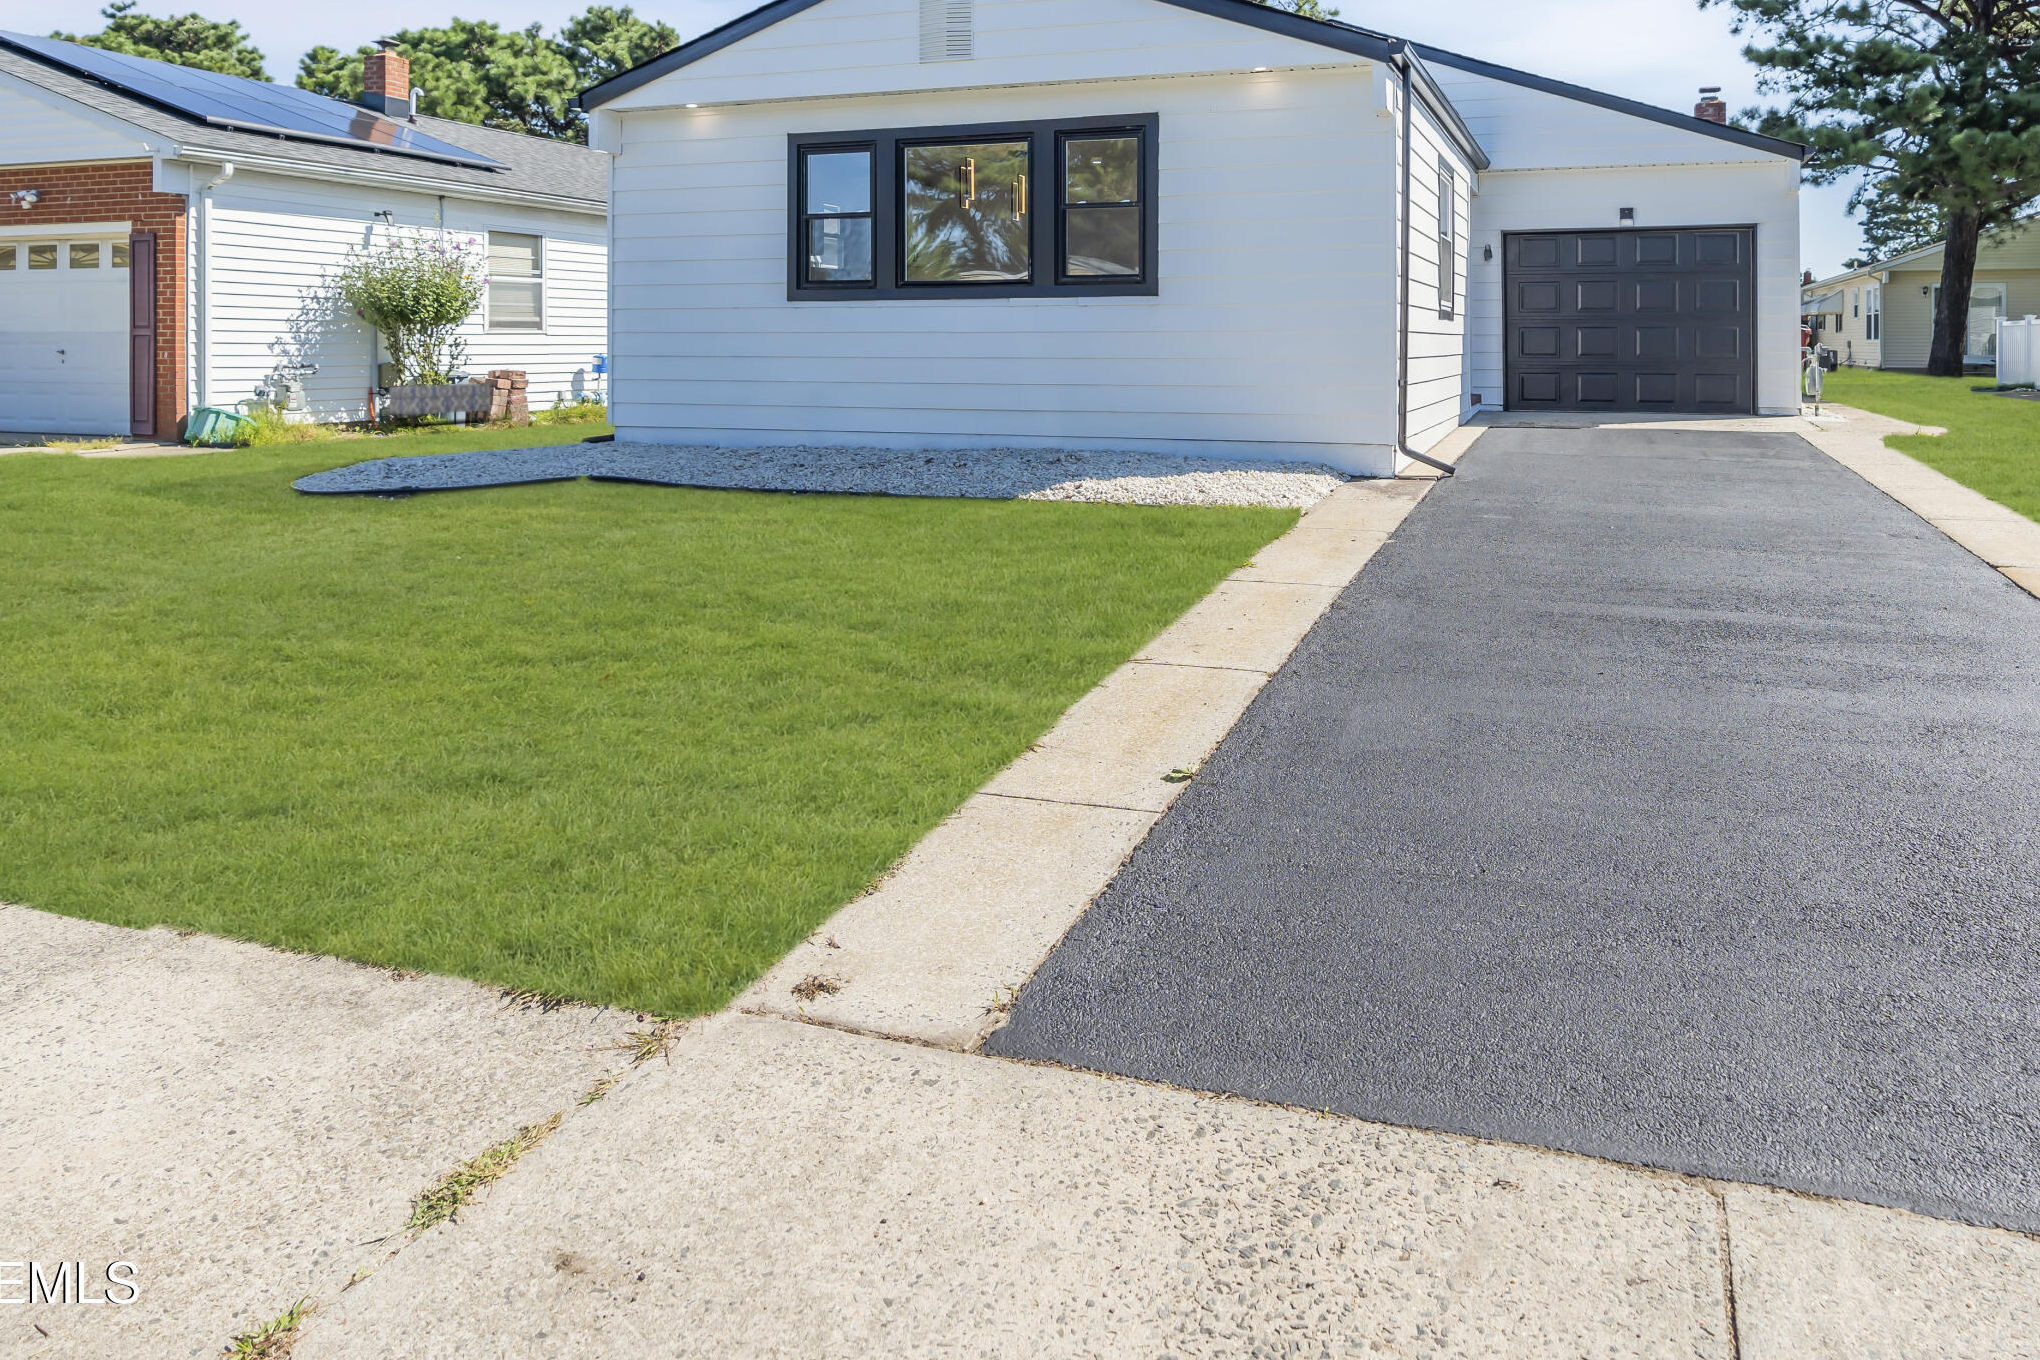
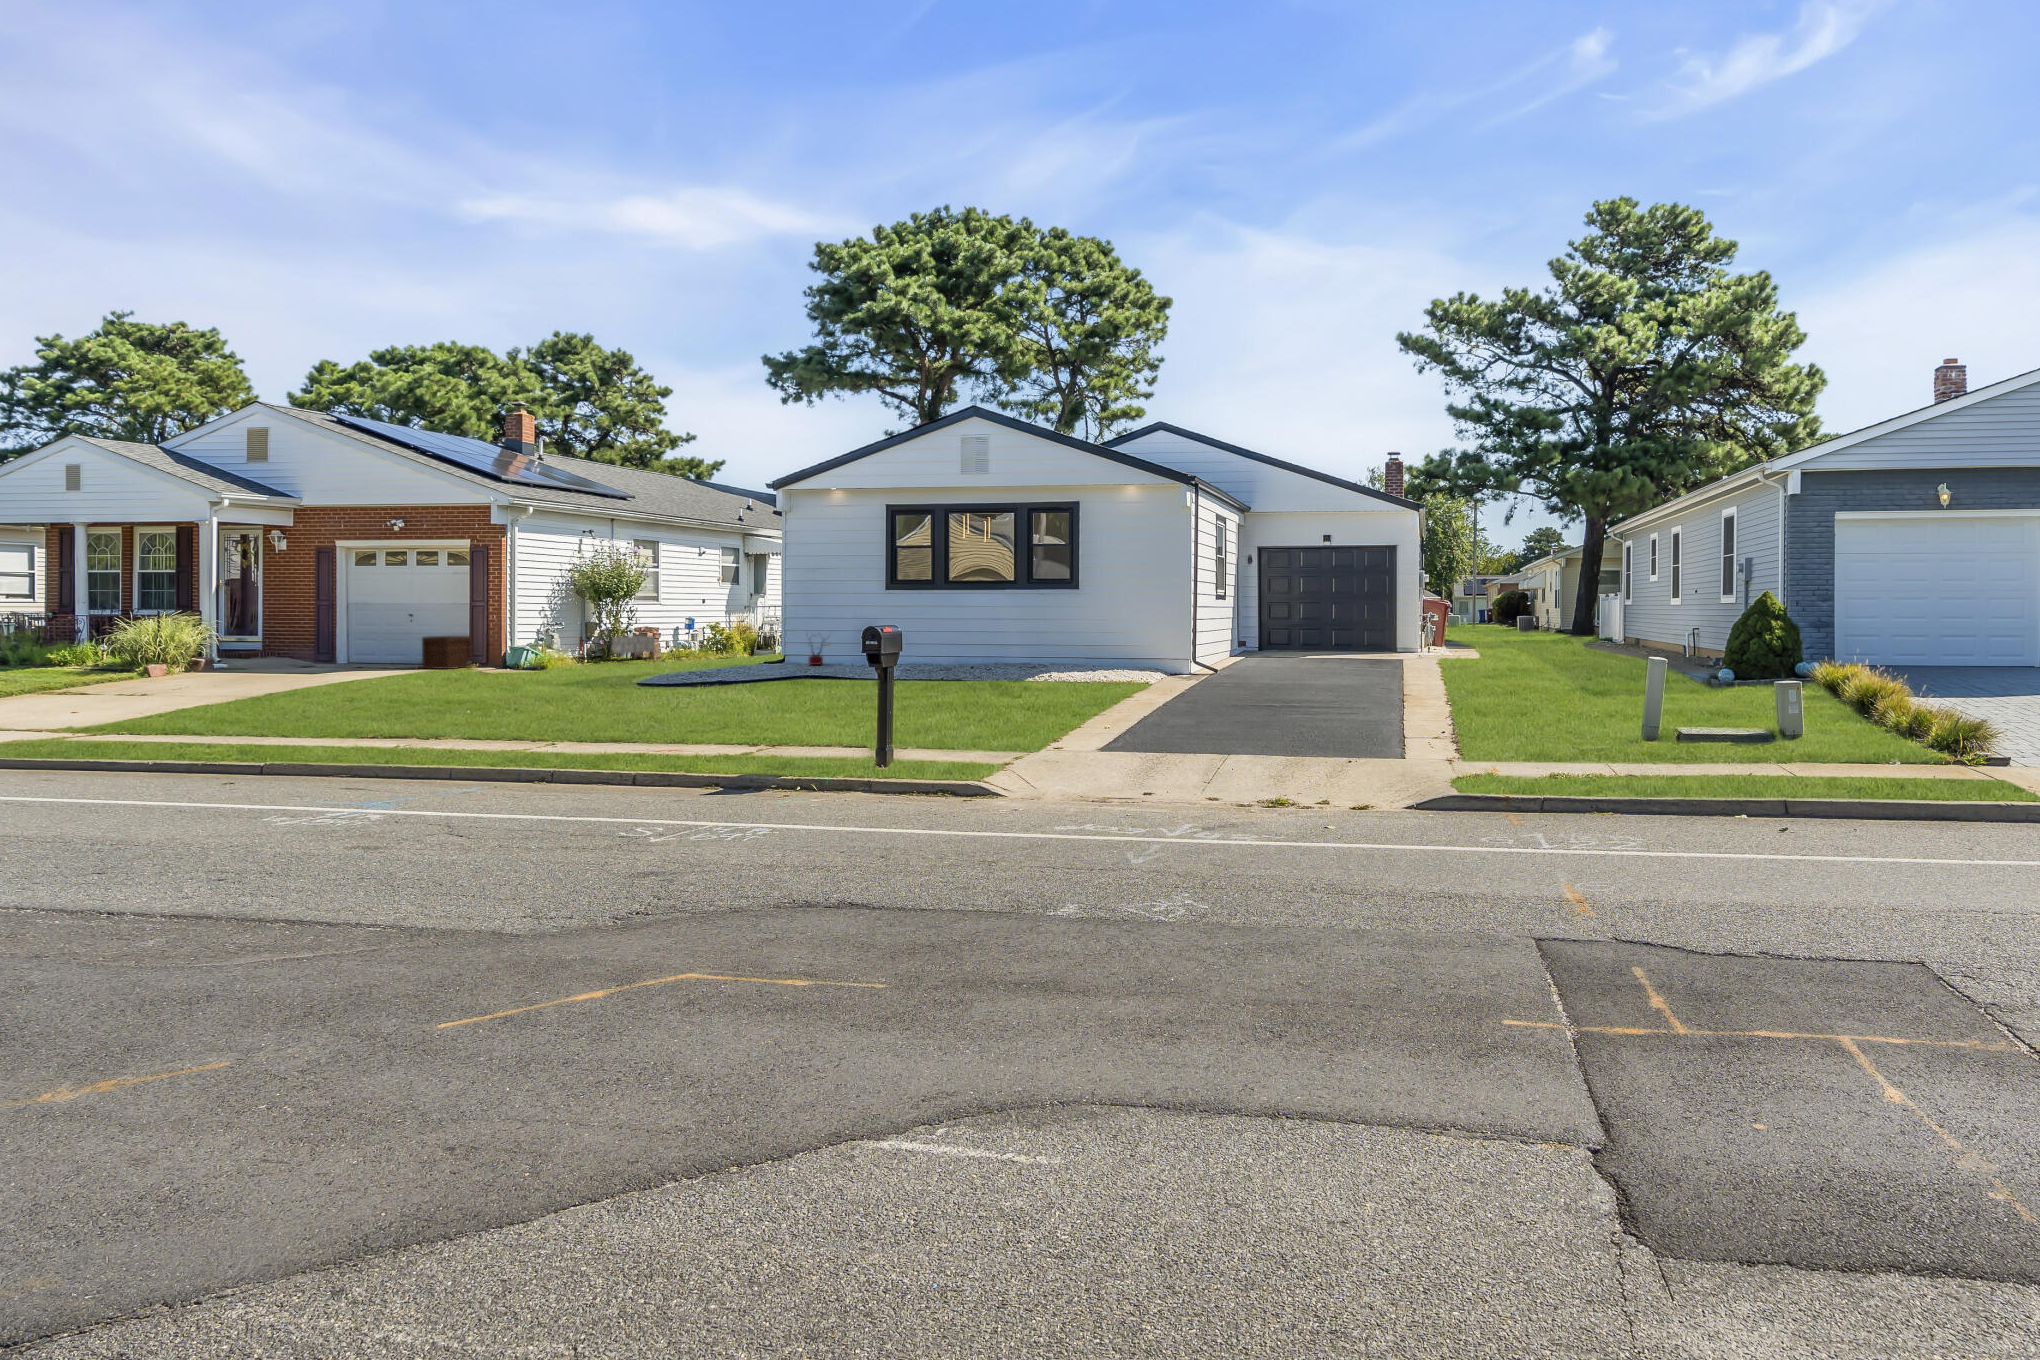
decorative plant: none [636,381,677,447] -> present [808,637,825,665]
wooden crate: none [41,384,138,443] -> present [422,636,472,669]

